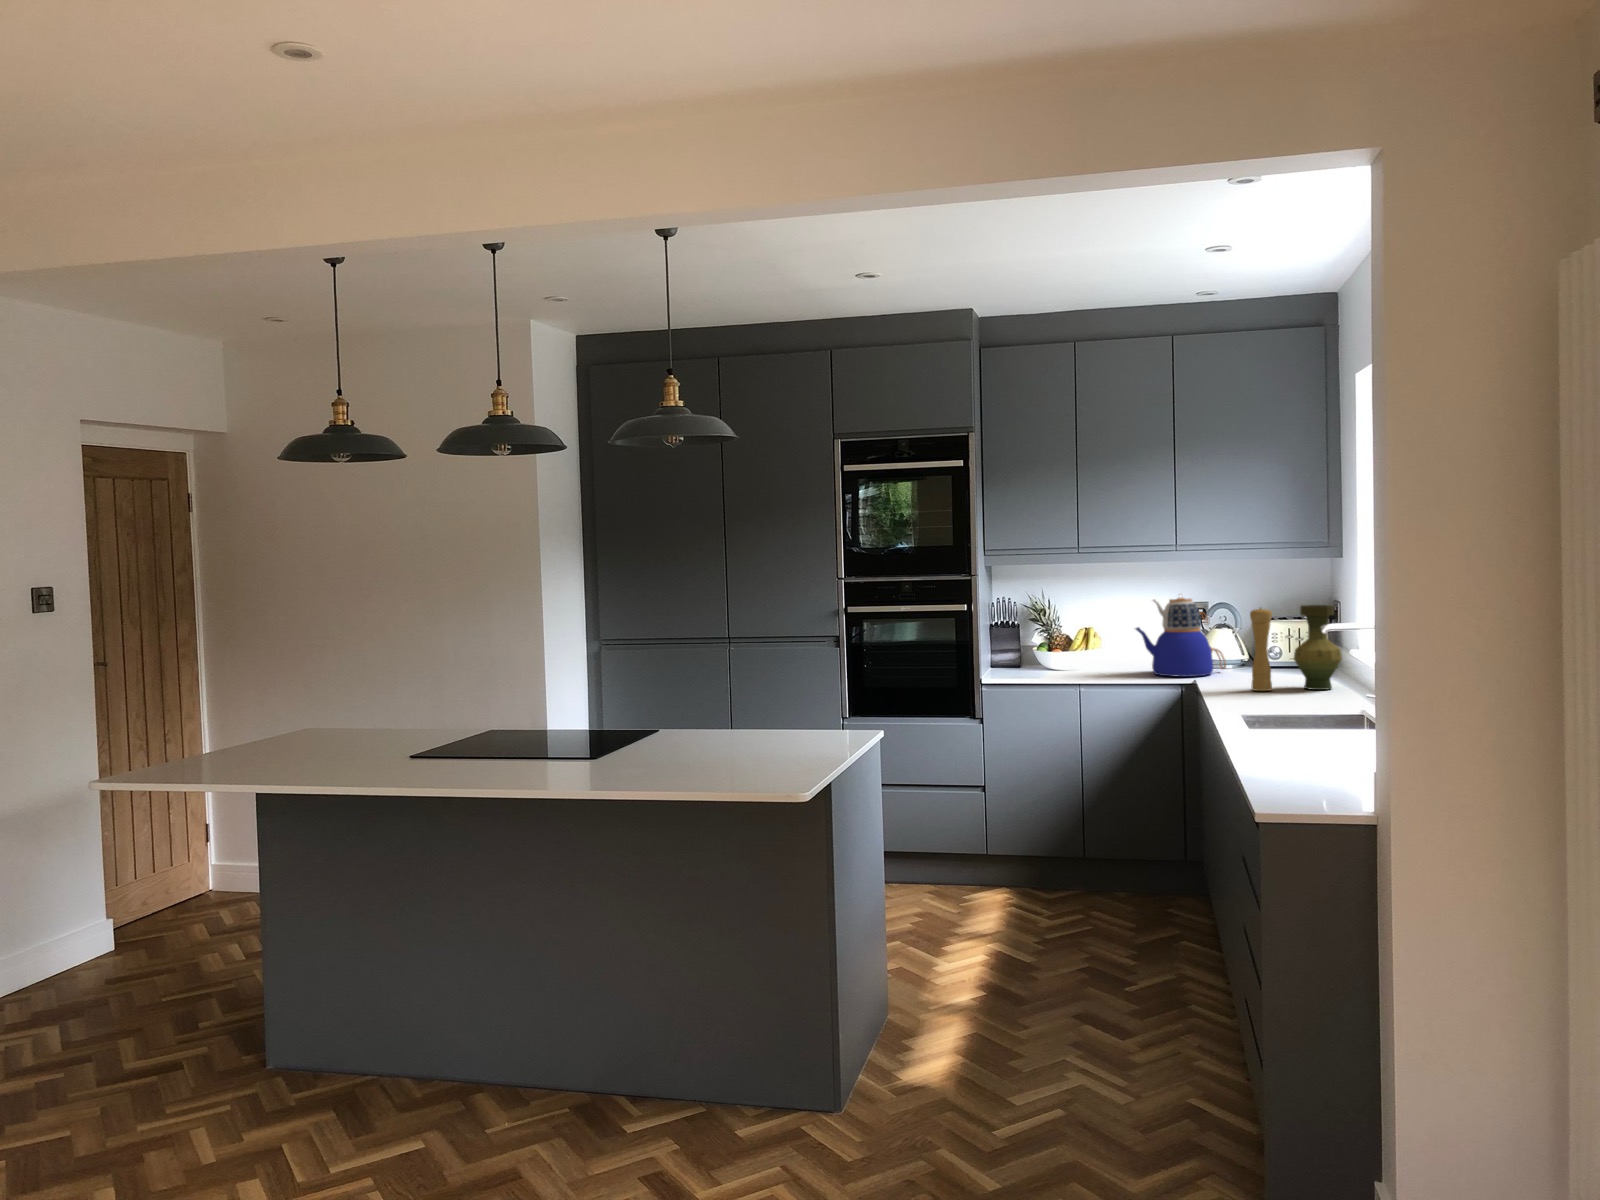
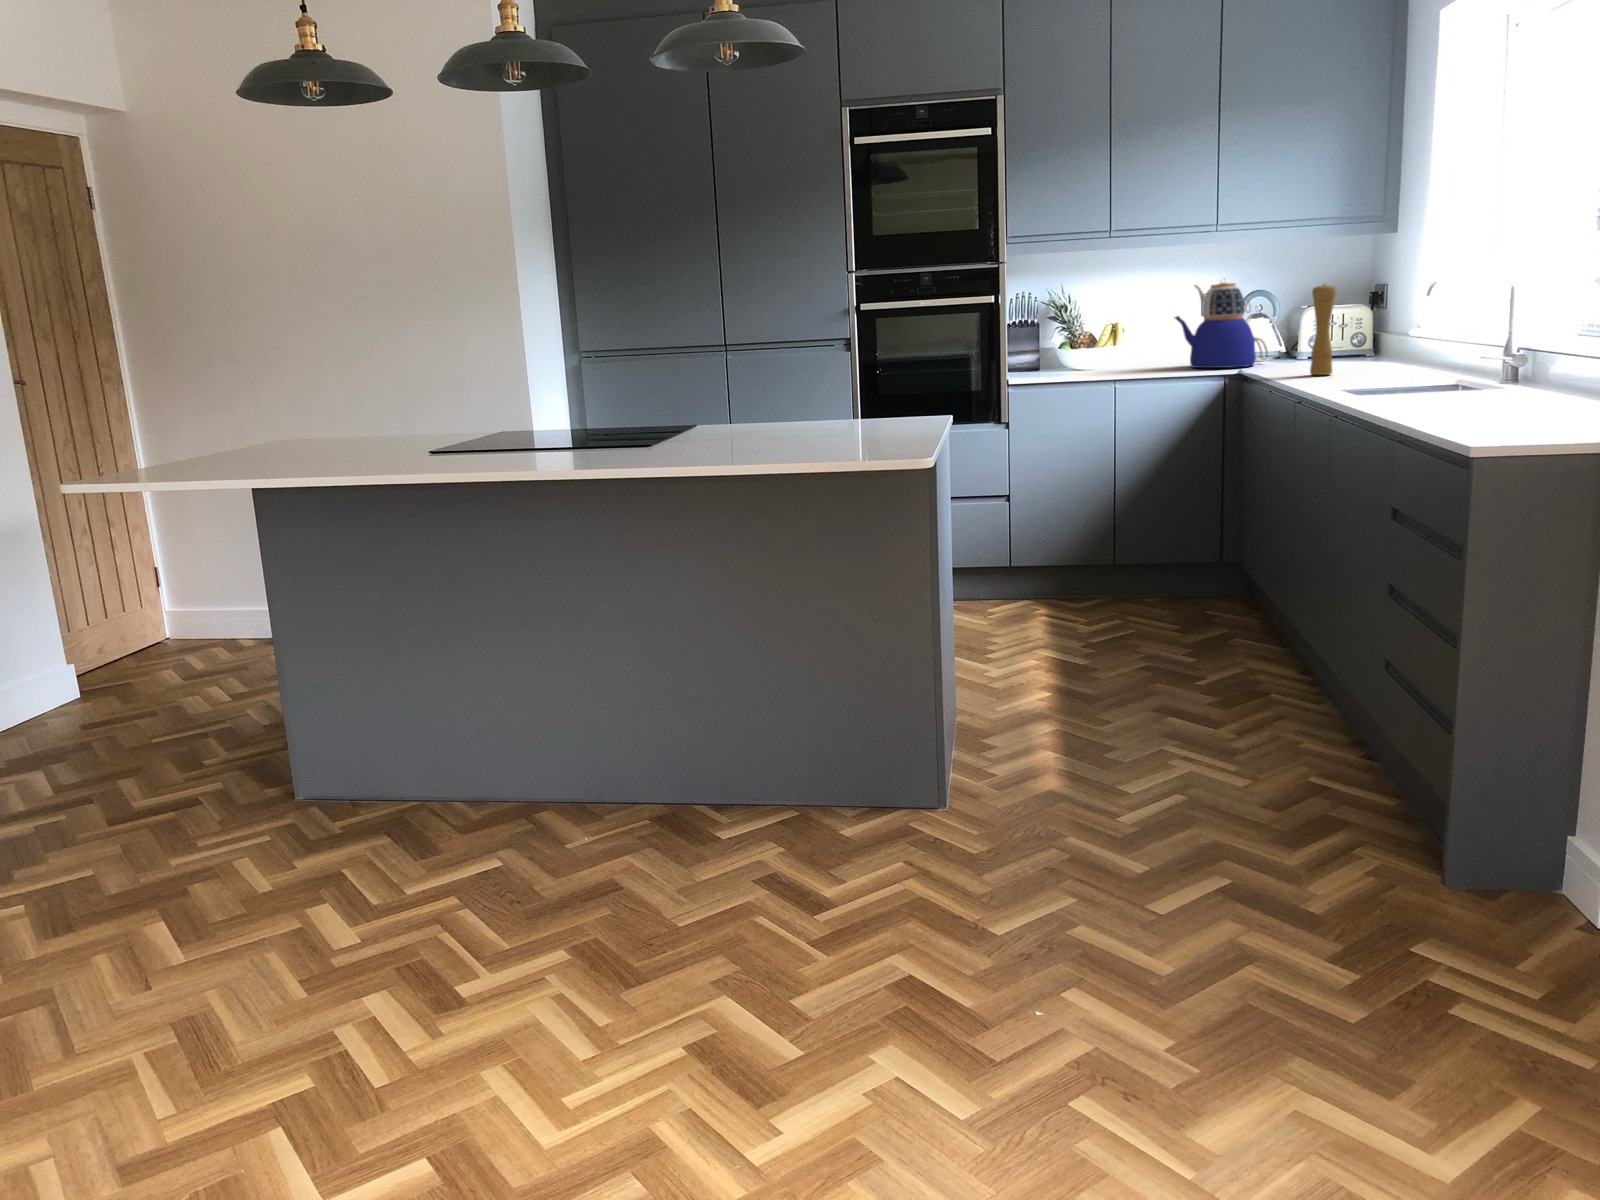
vase: present [1294,605,1342,690] -> none [1355,280,1407,372]

